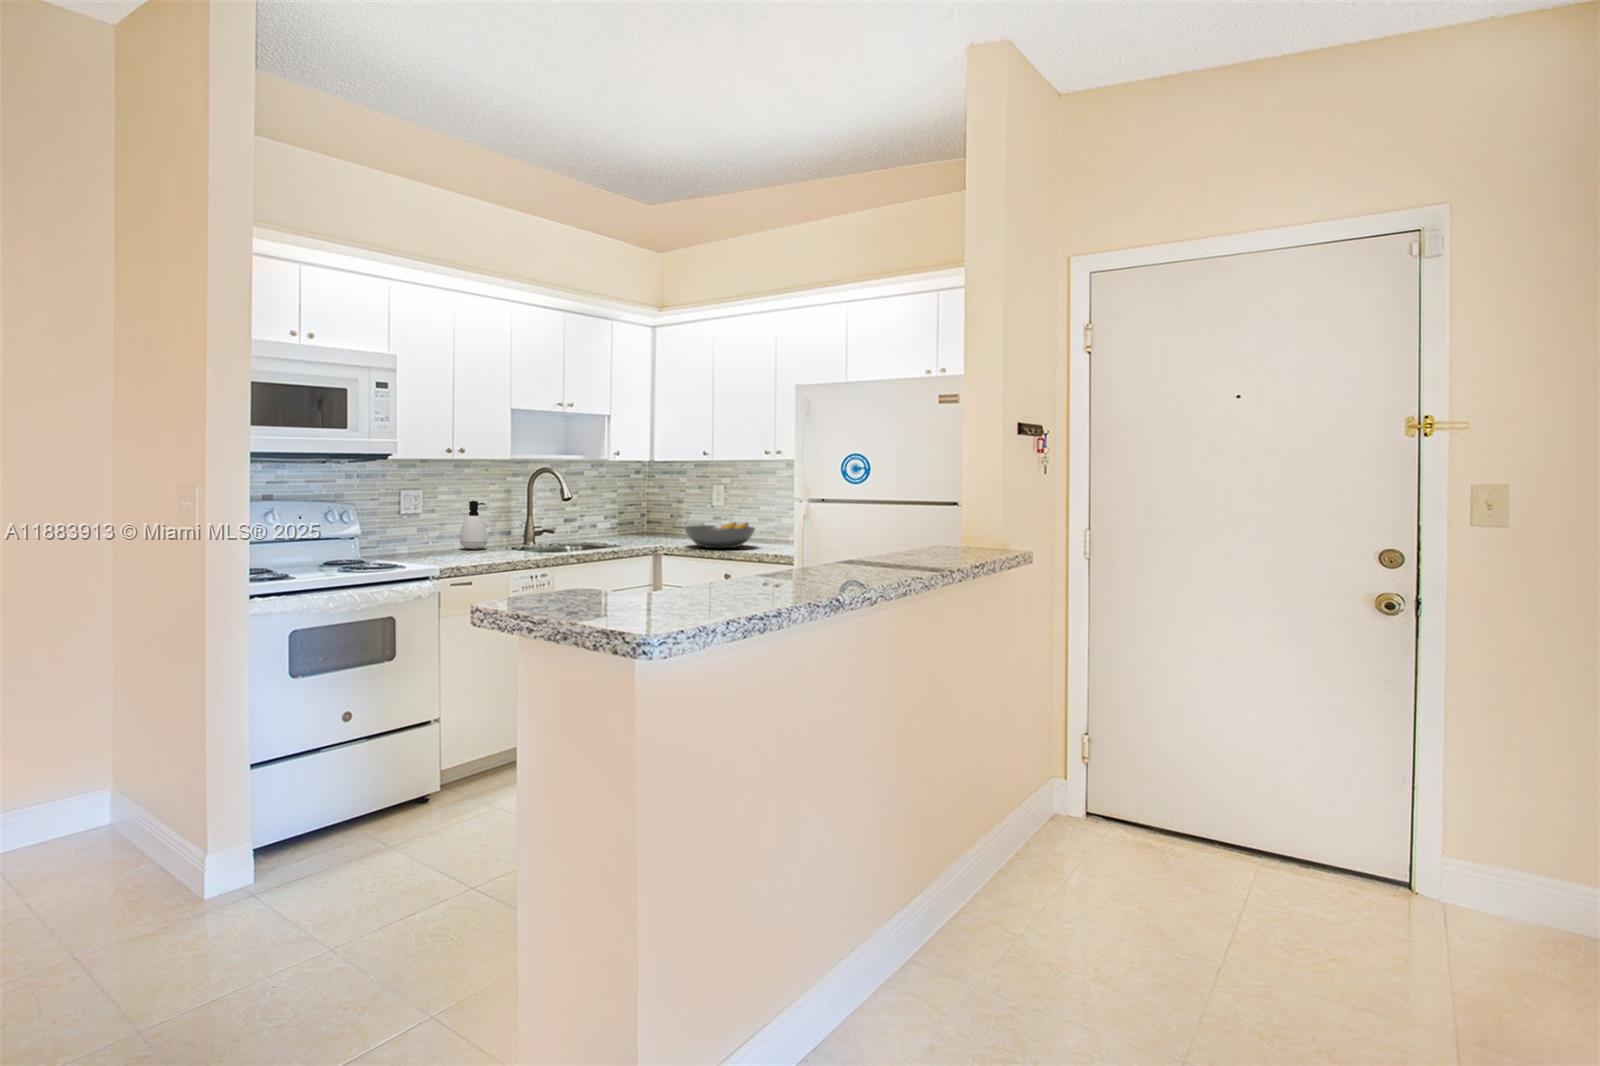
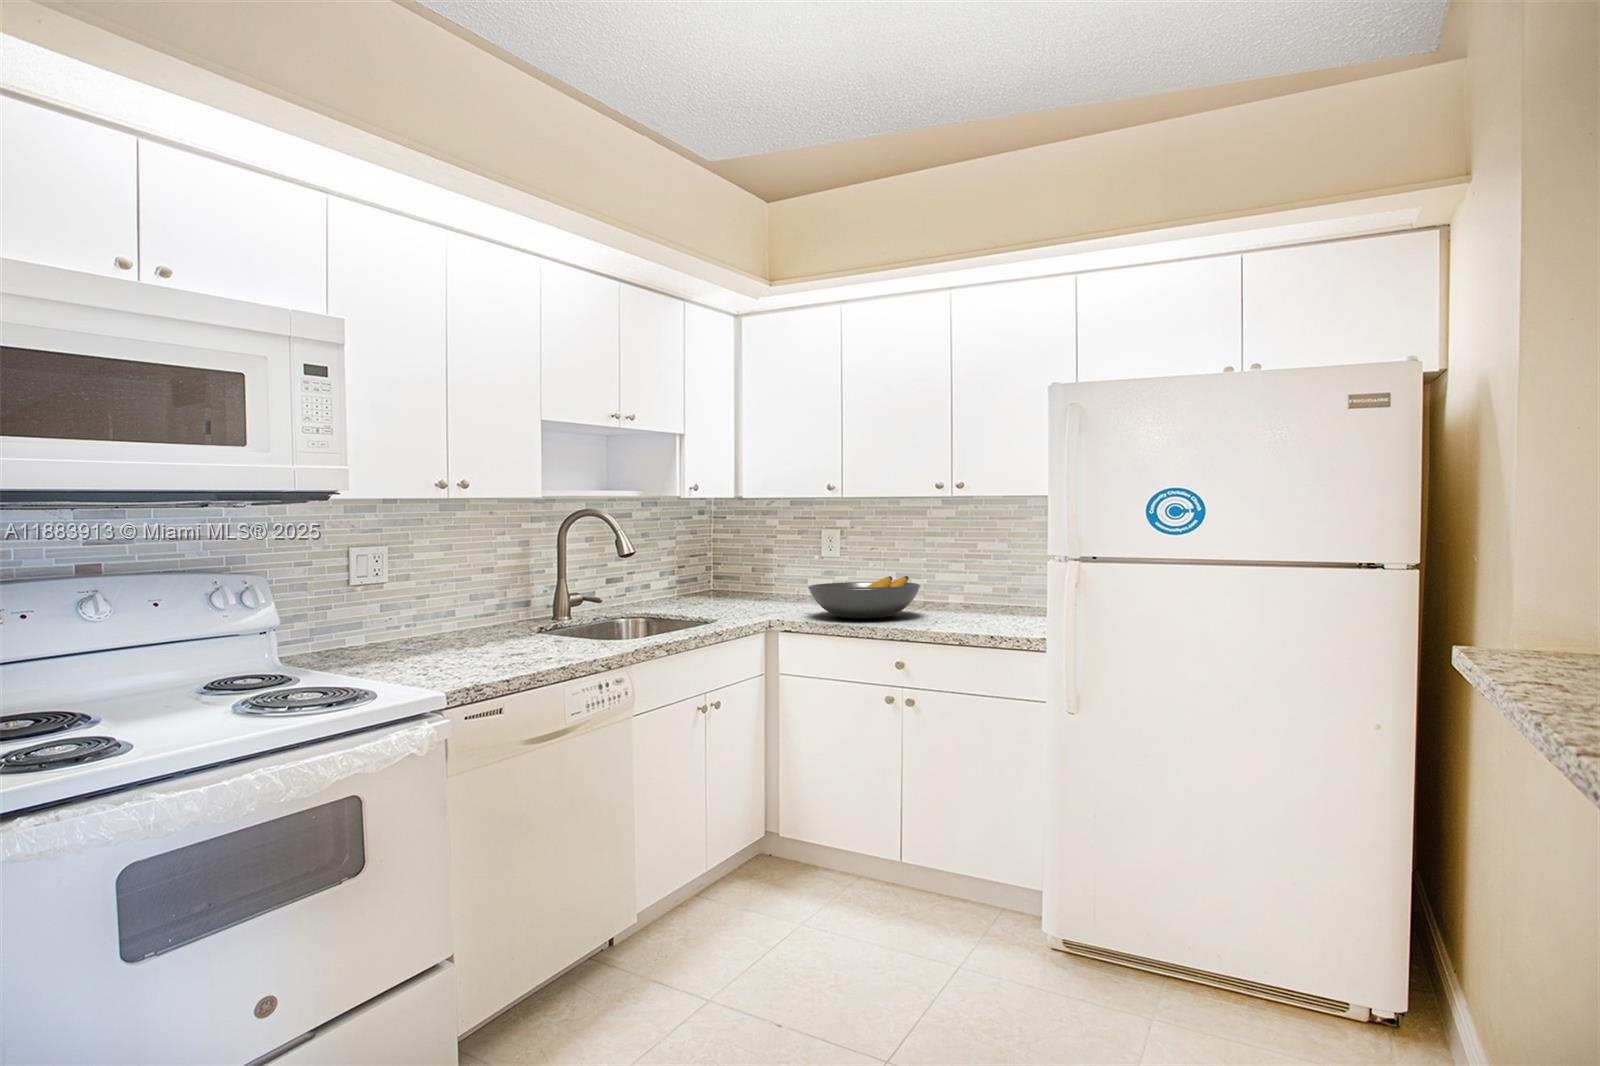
soap dispenser: present [460,501,487,549] -> none [456,558,502,639]

